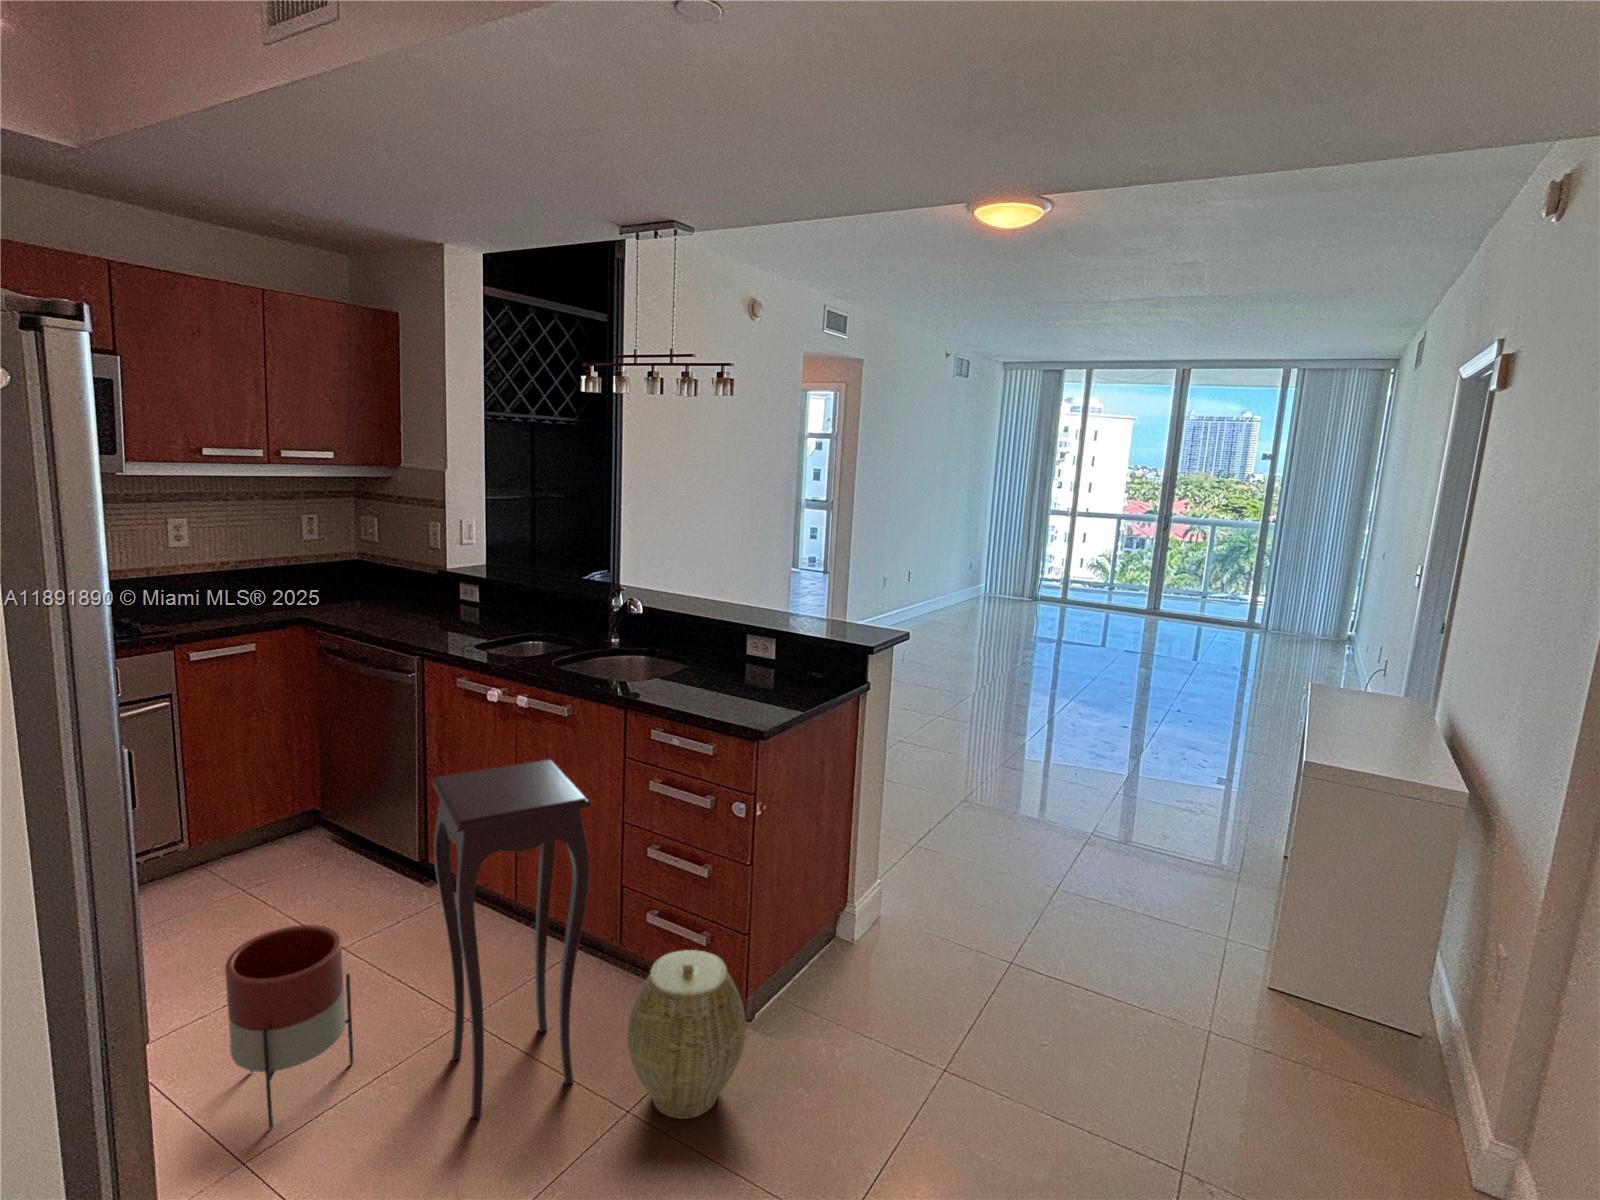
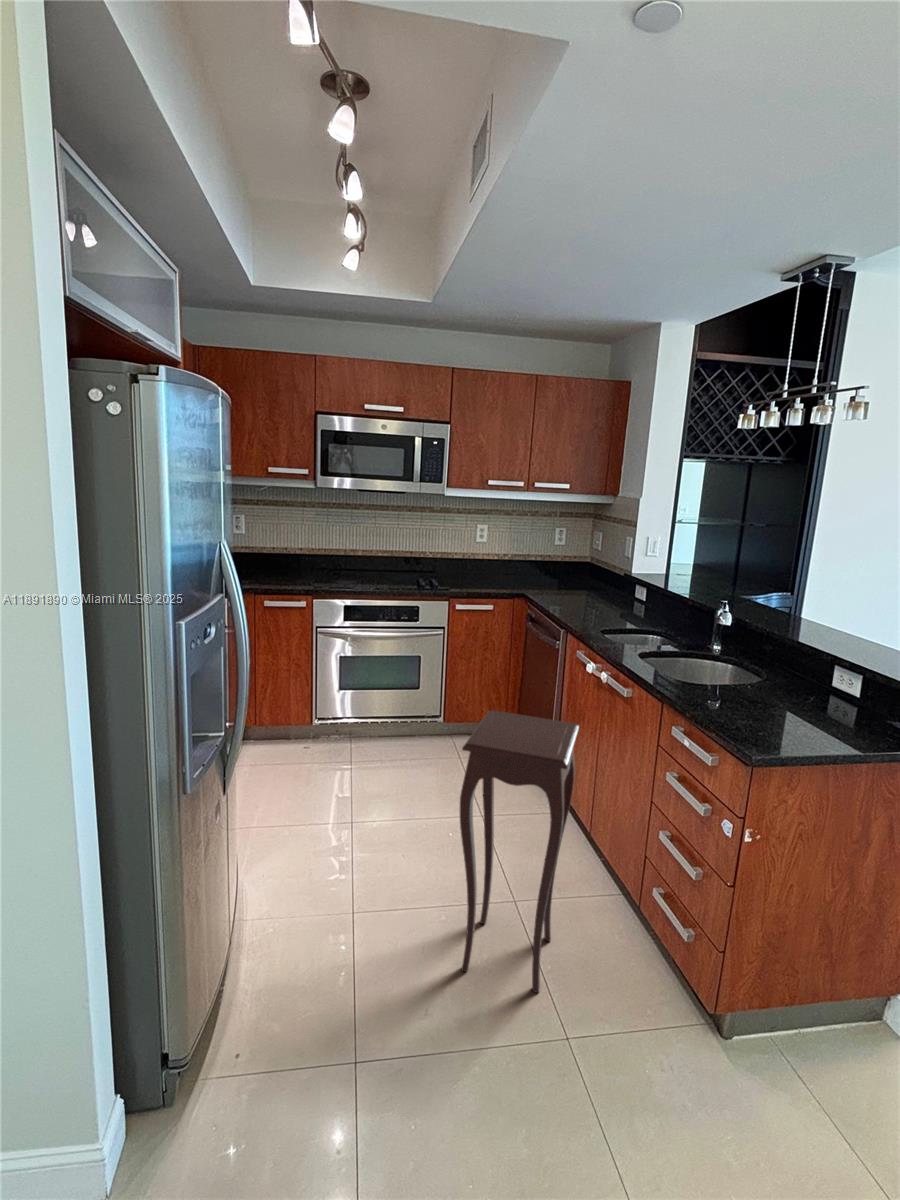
planter: present [225,925,354,1129] -> none [366,779,435,900]
woven basket: present [627,950,746,1119] -> none [562,931,679,1099]

